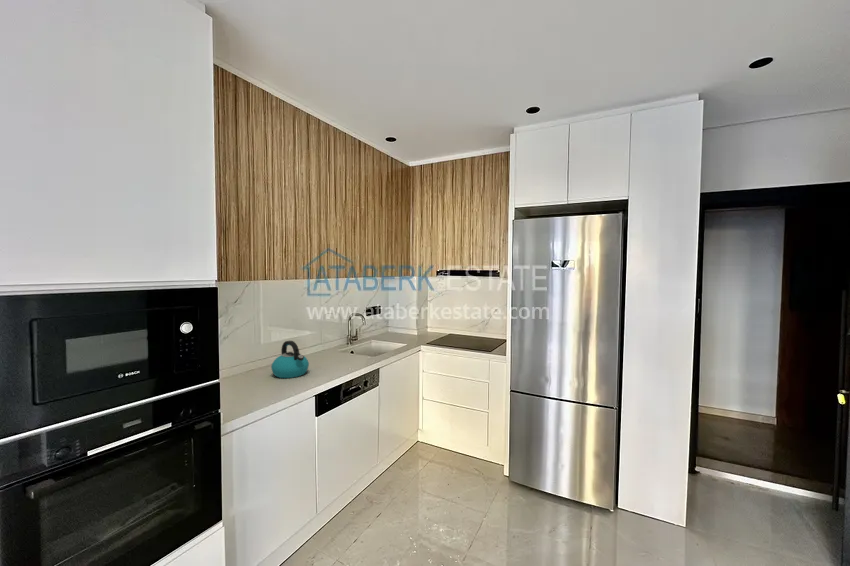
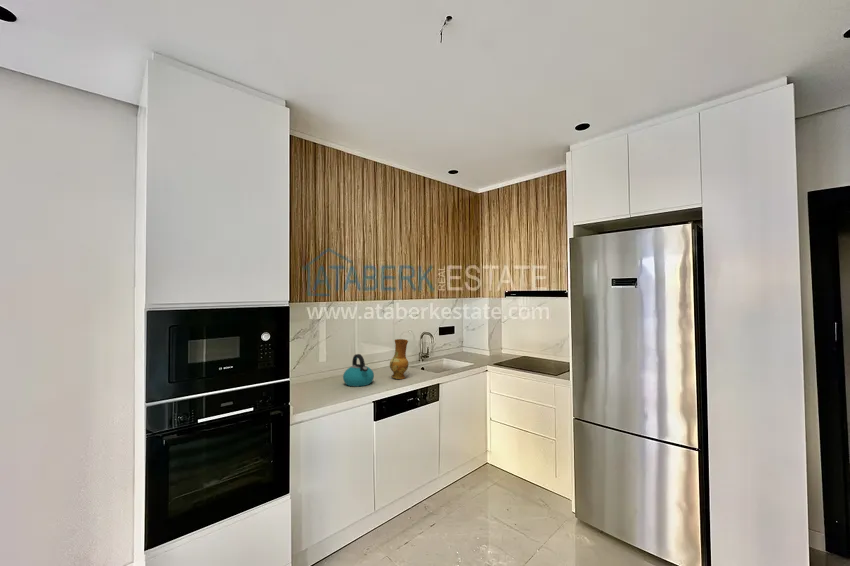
ceramic jug: none [325,322,346,366] -> present [390,339,409,379]

